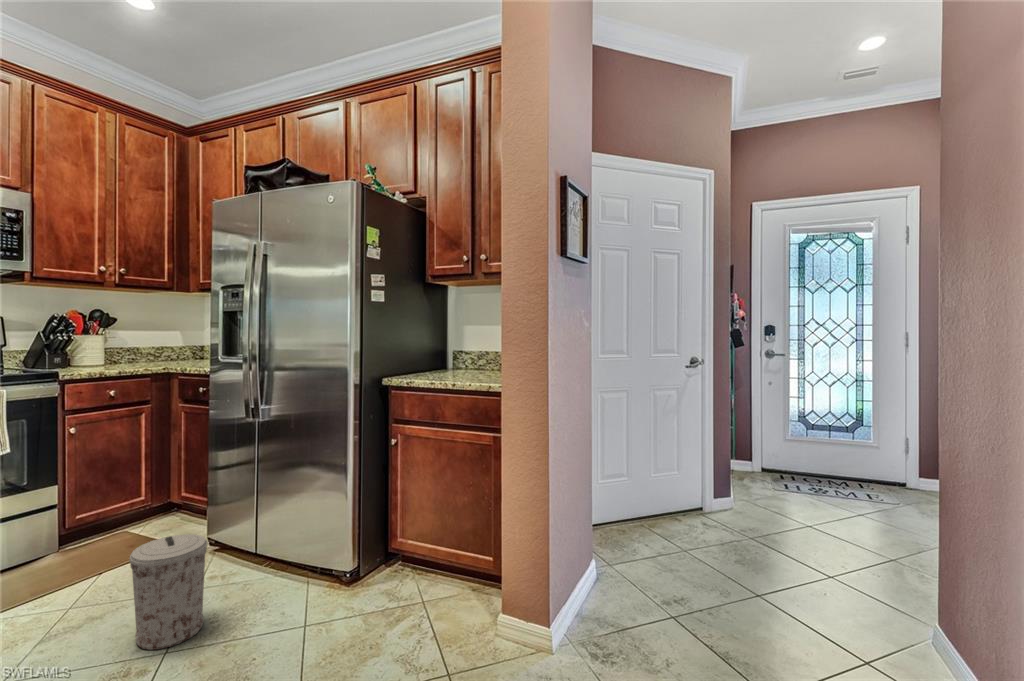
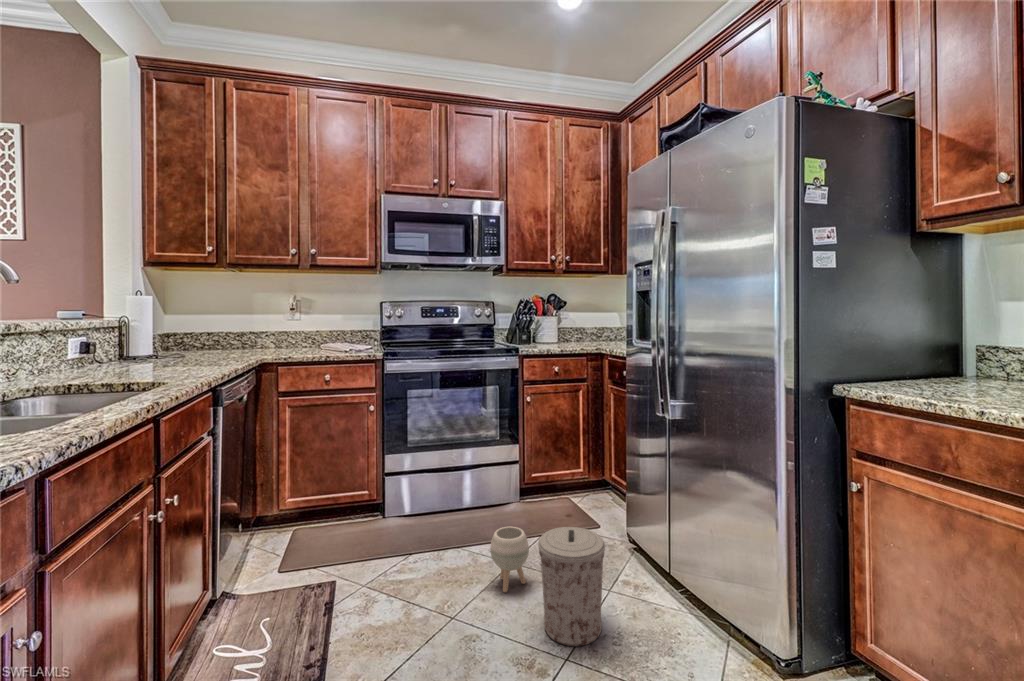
planter: none [47,564,104,639] -> present [490,527,529,592]

